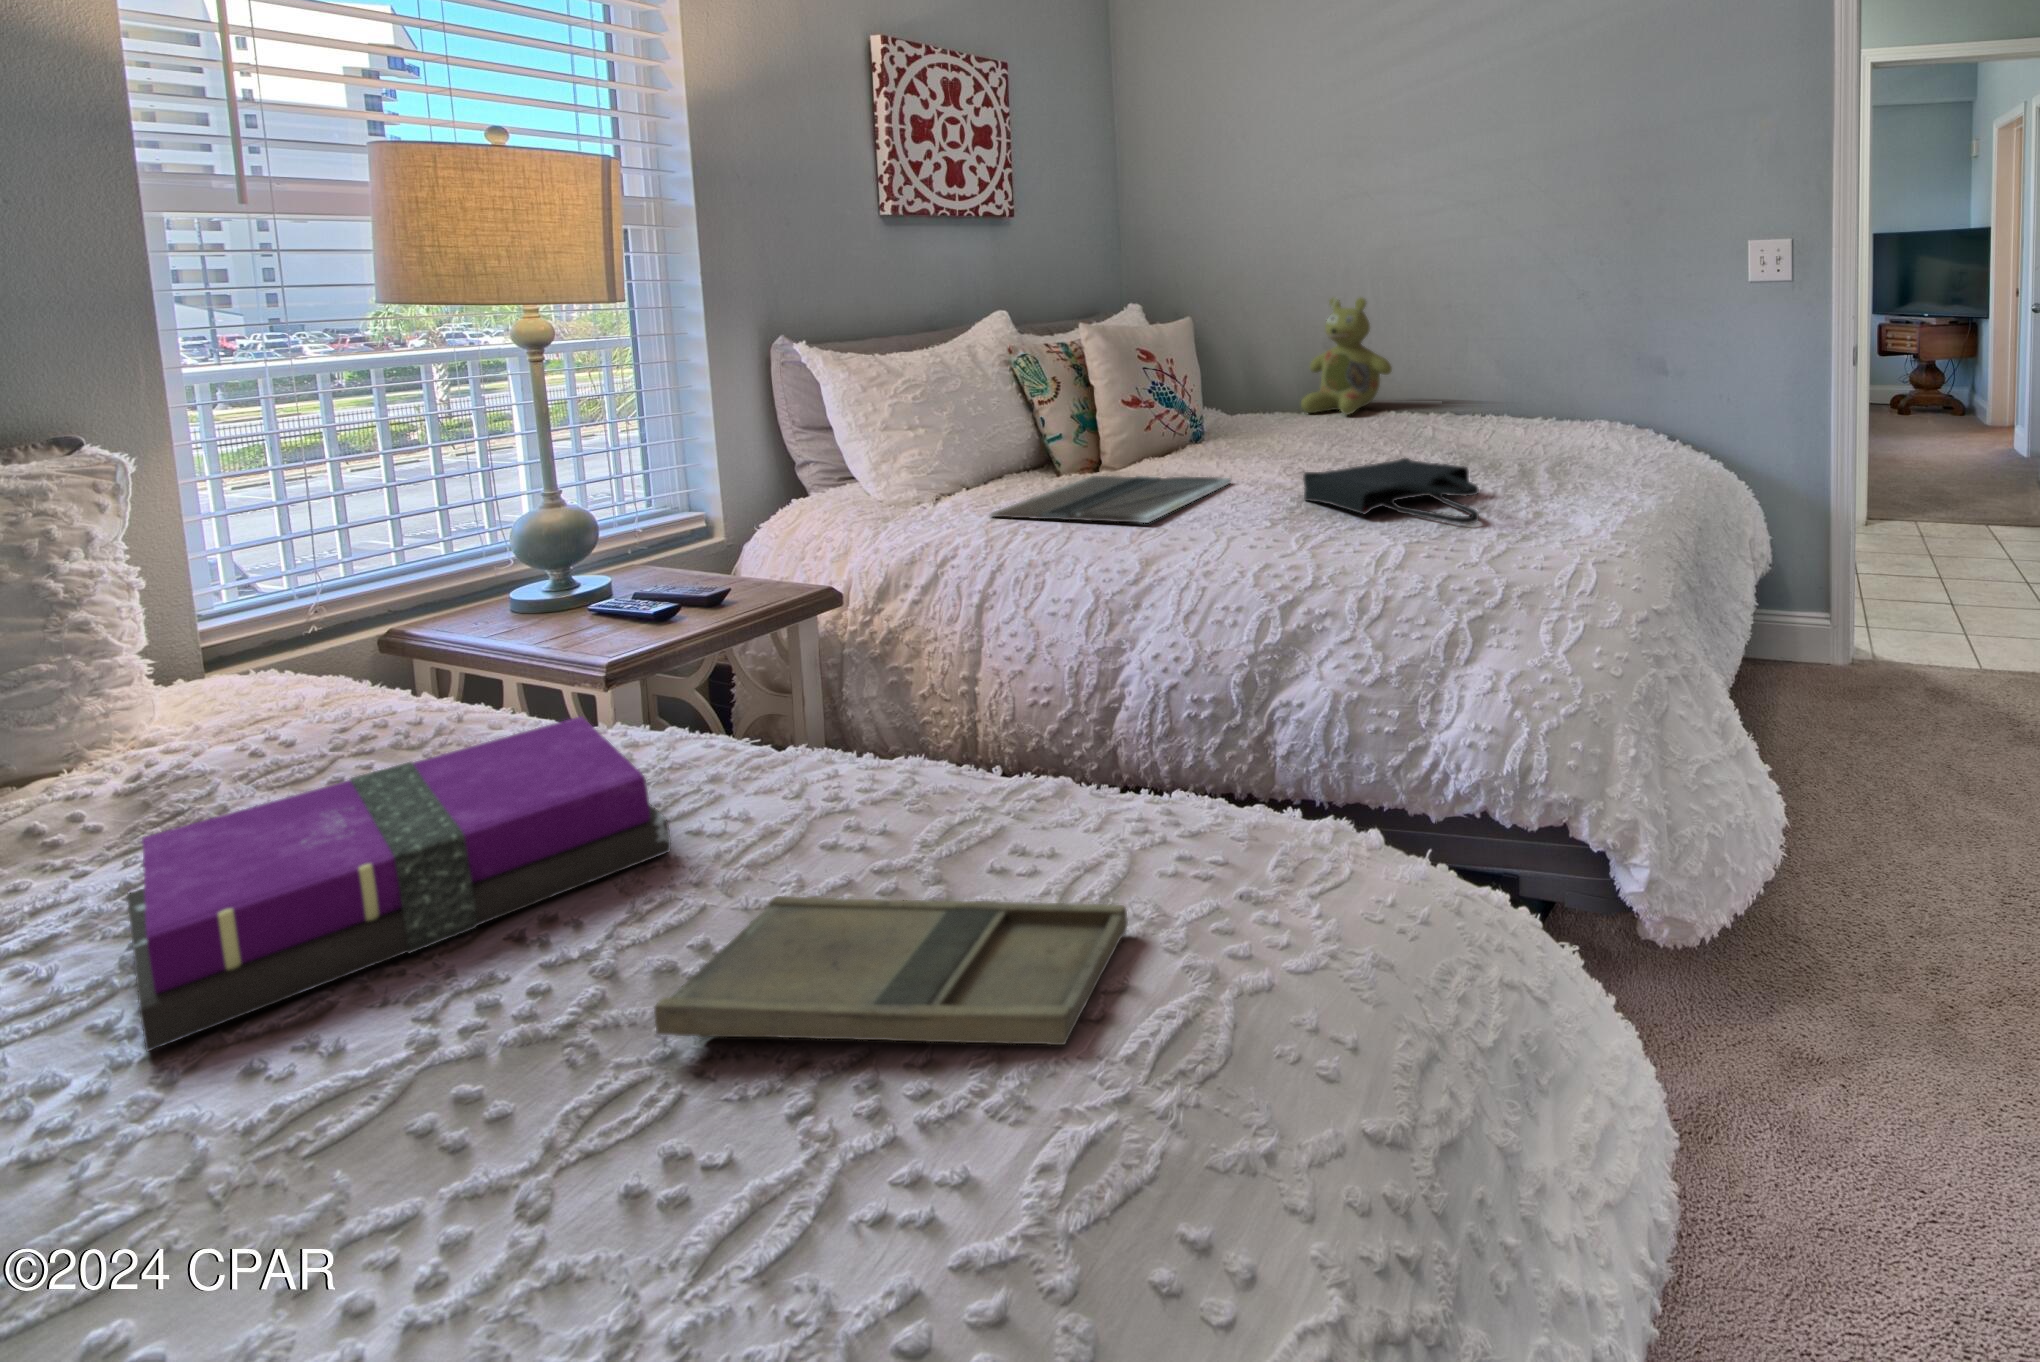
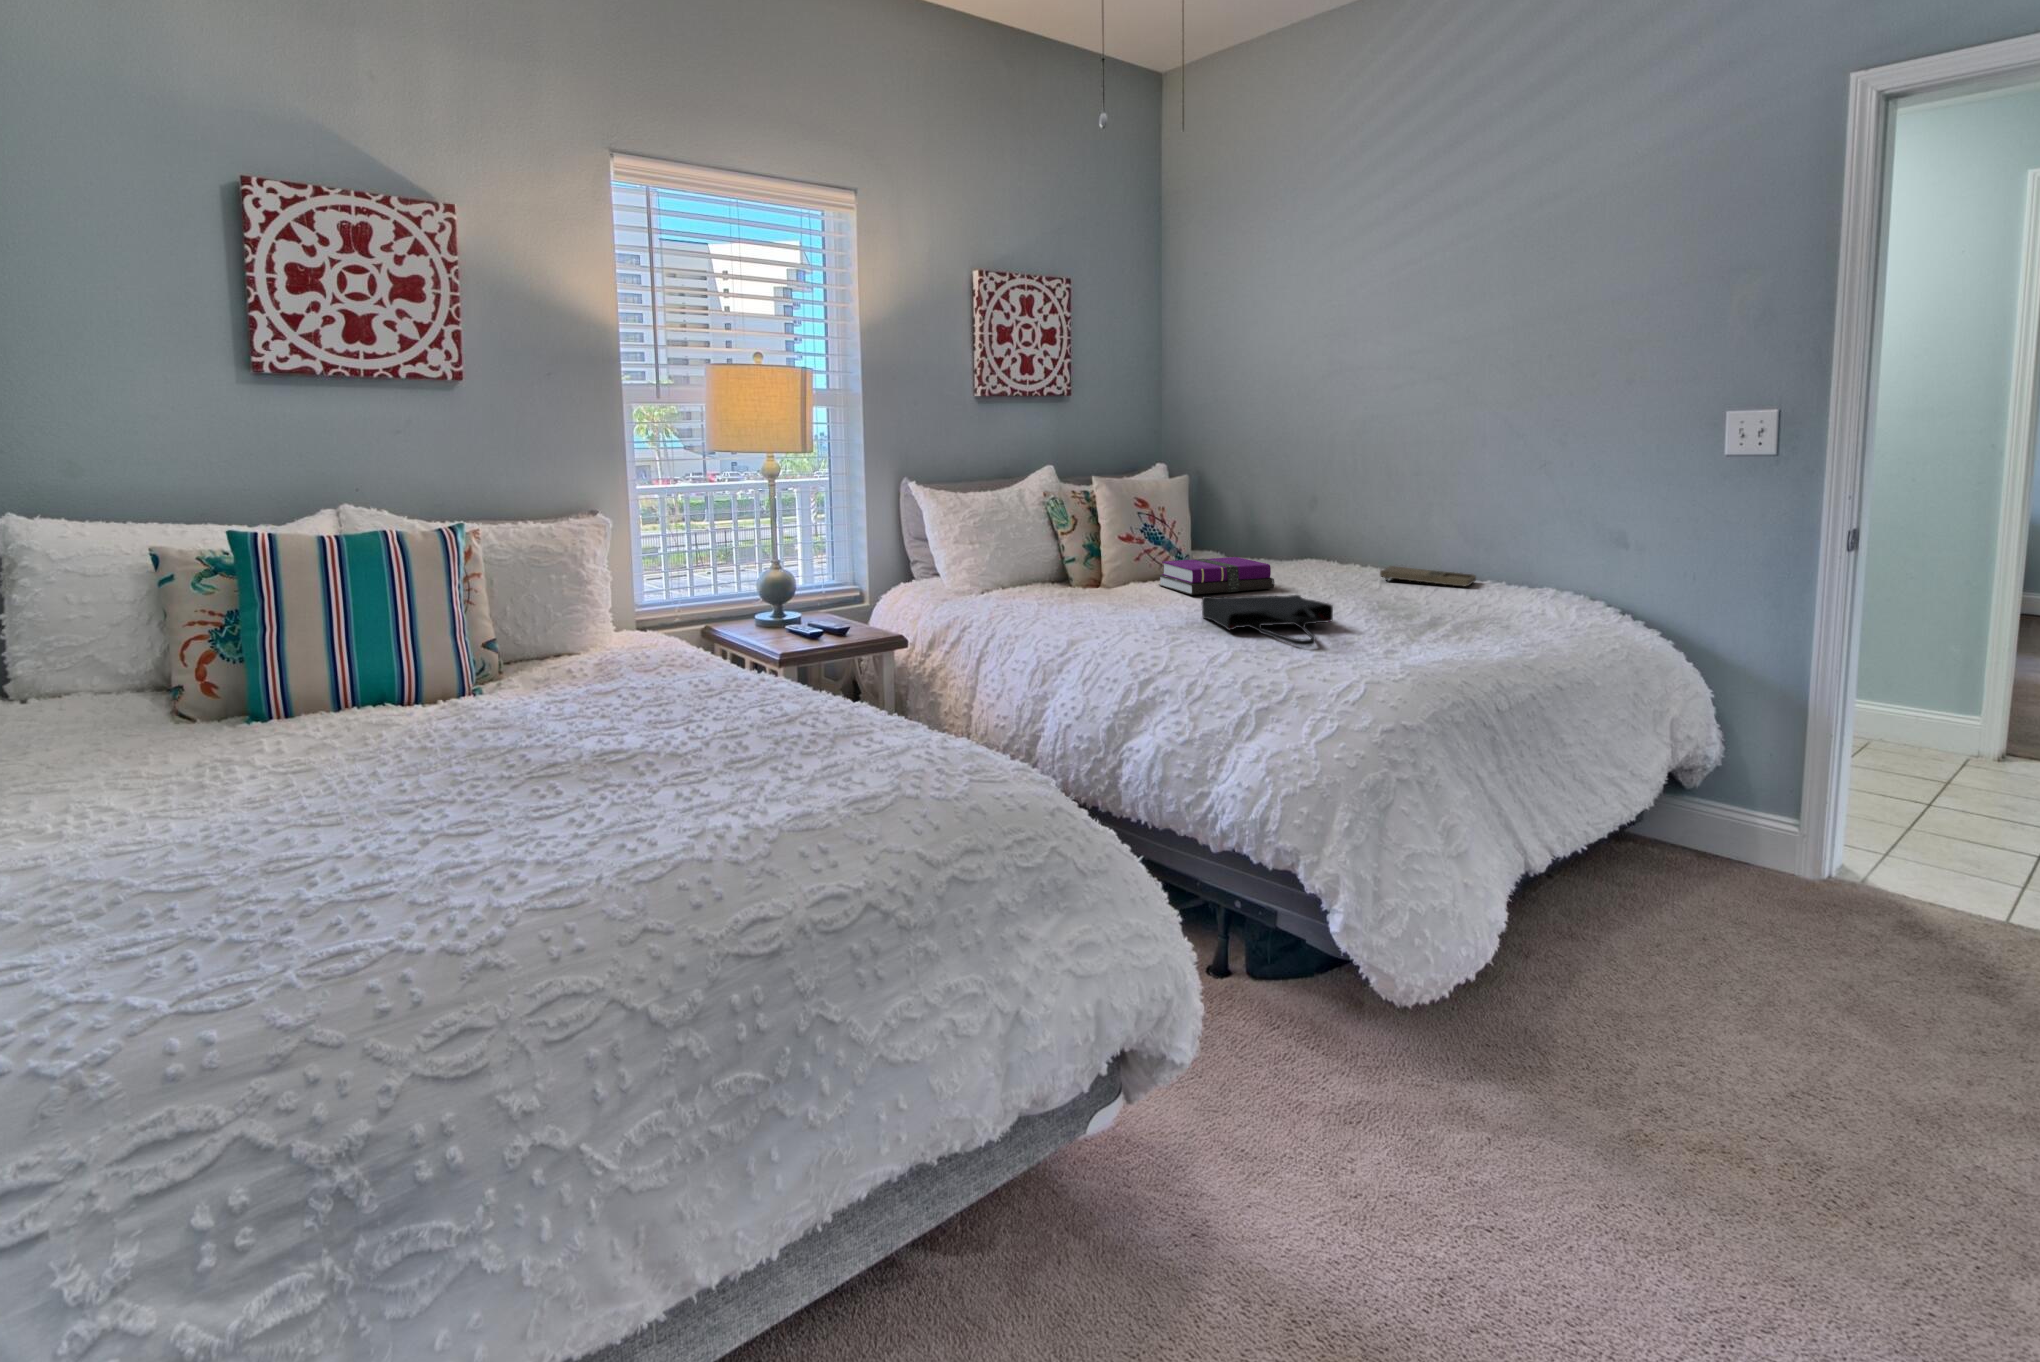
stuffed bear: present [1301,298,1392,415] -> none [1275,461,1358,563]
laptop: present [990,476,1231,523] -> none [995,588,1165,618]
notebook: present [127,717,671,1051] -> present [1159,557,1274,595]
tray: present [654,896,1128,1045] -> present [1380,566,1476,587]

